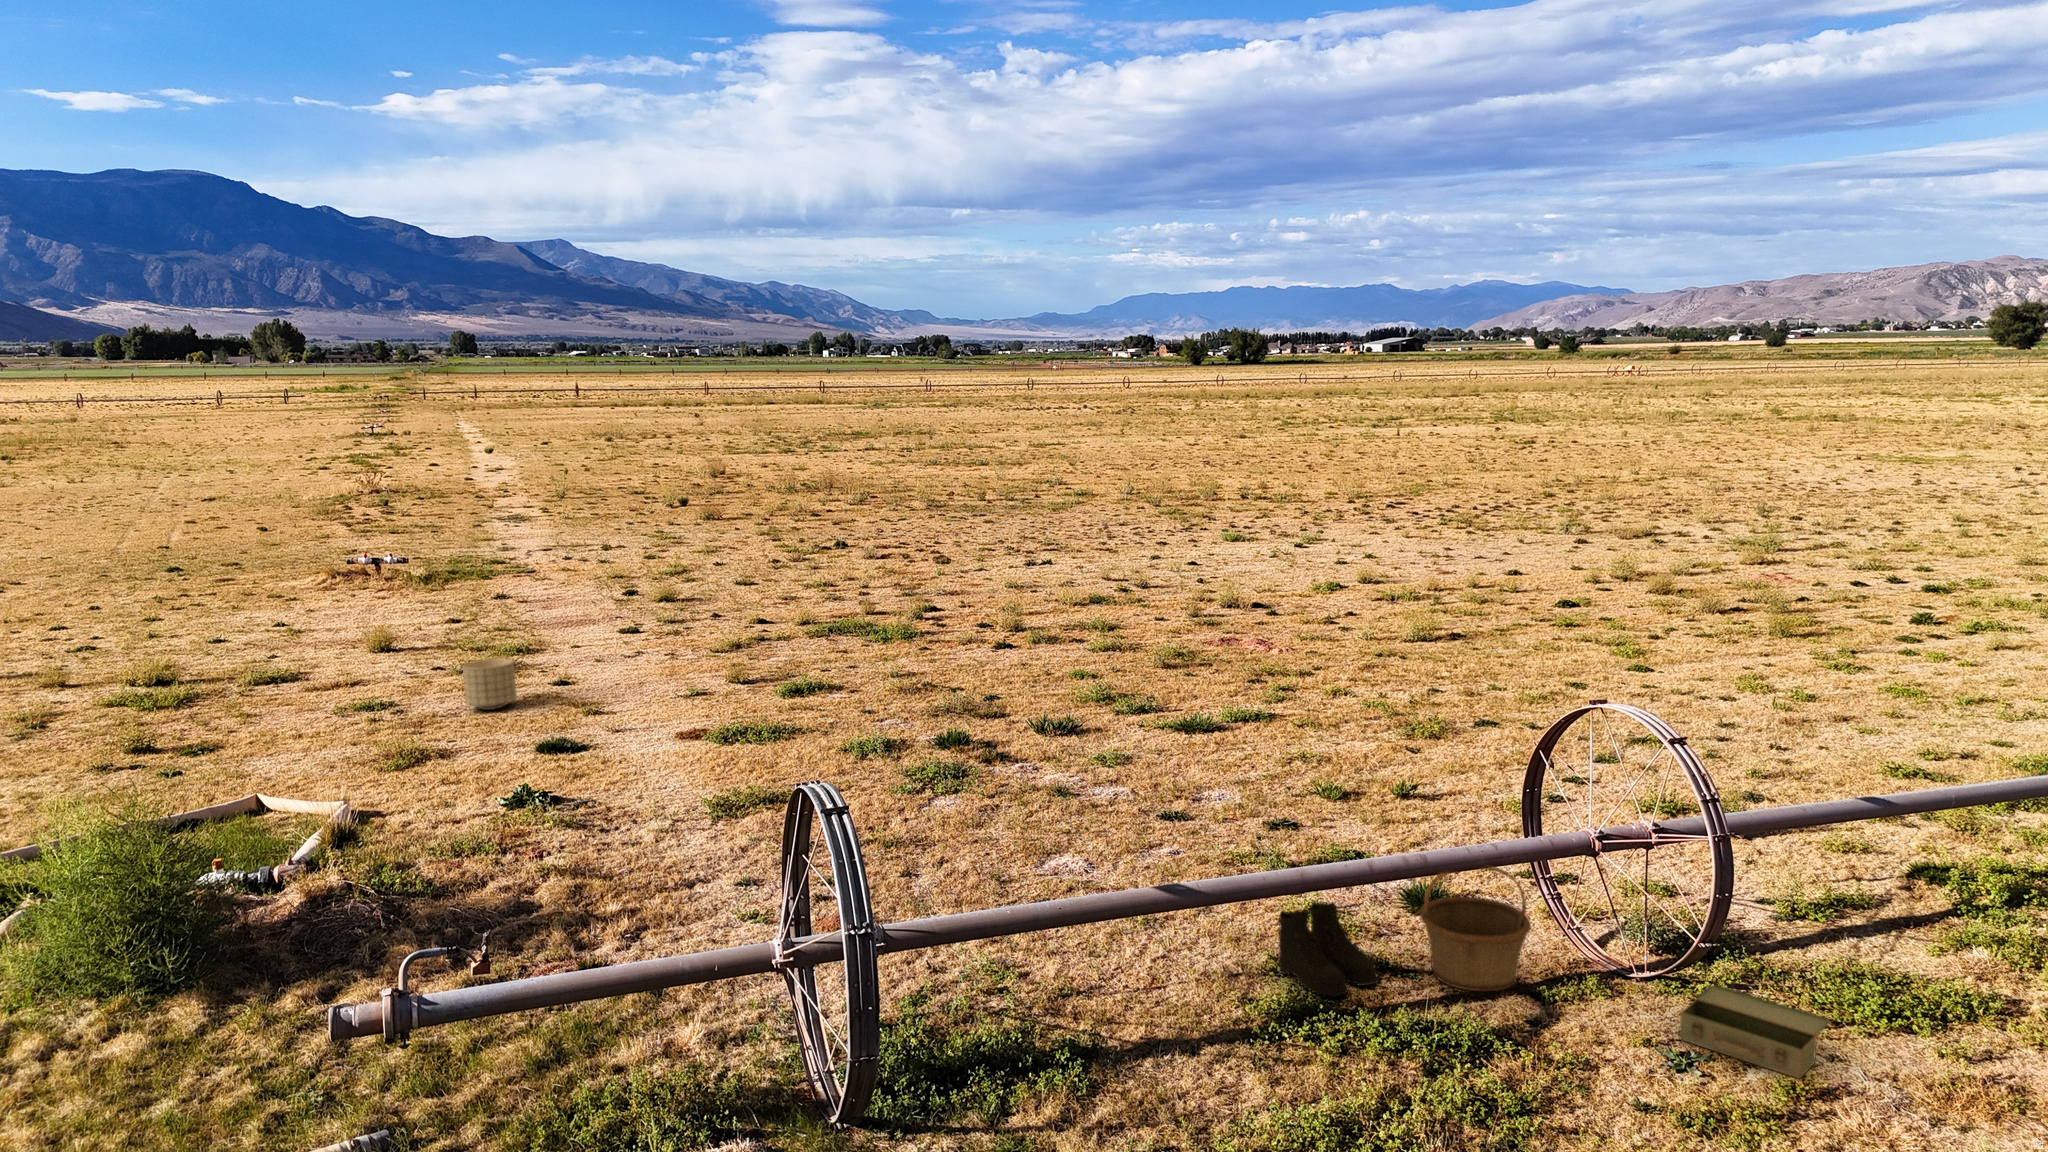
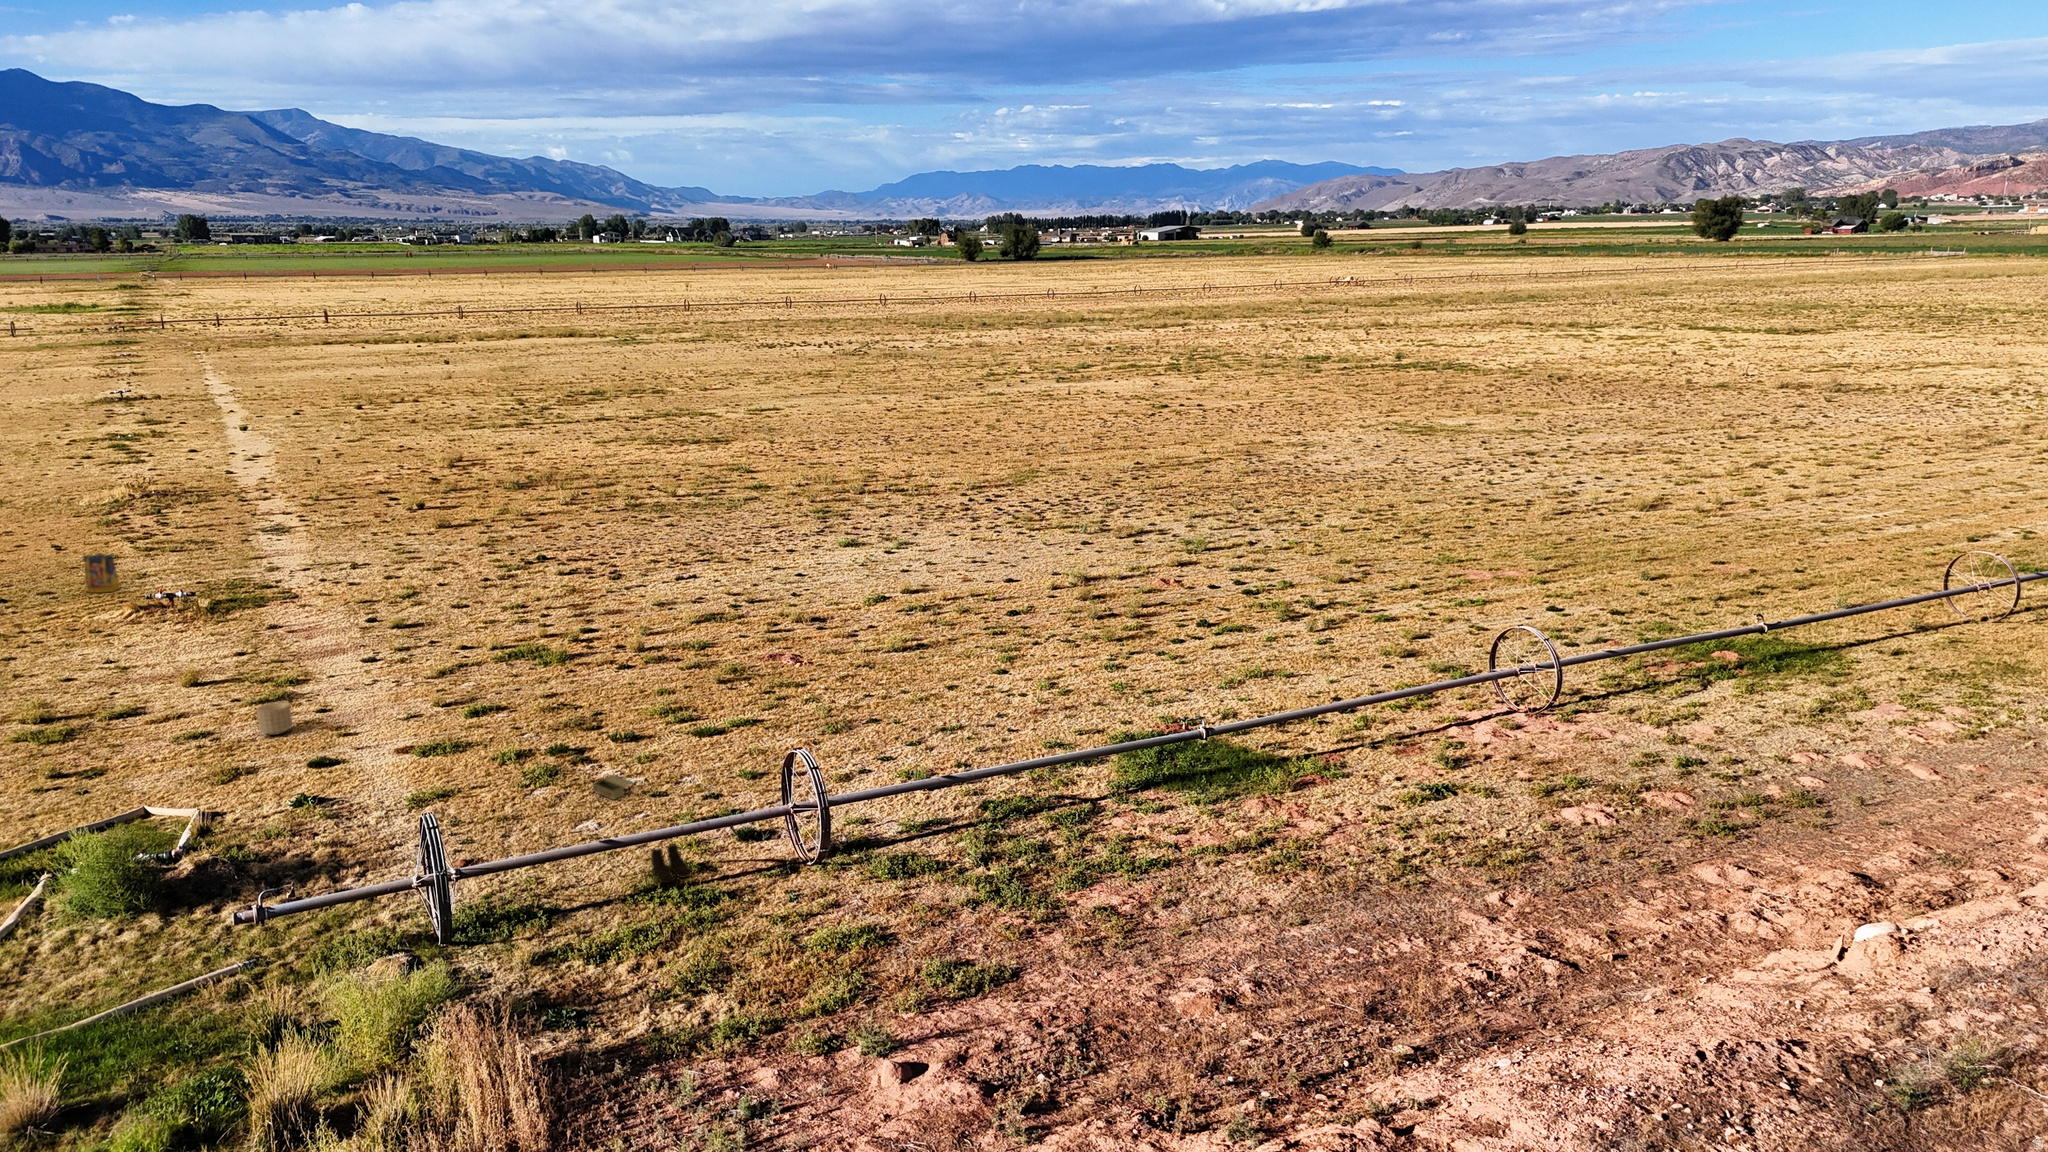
backpack: none [279,516,322,565] -> present [83,554,120,593]
basket: present [1420,867,1531,991] -> none [709,826,753,877]
toolbox: present [1679,985,1830,1078] -> present [592,775,633,799]

